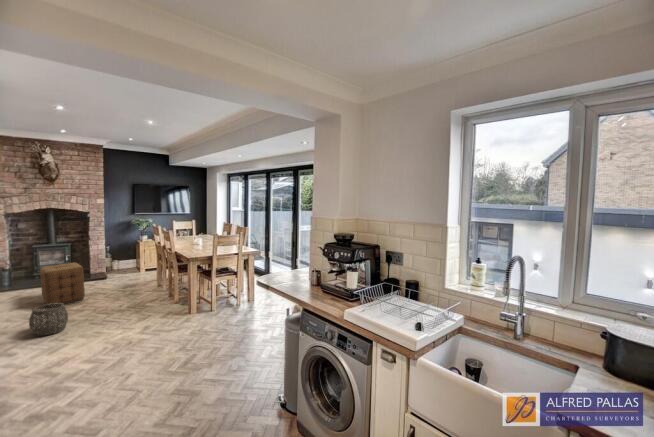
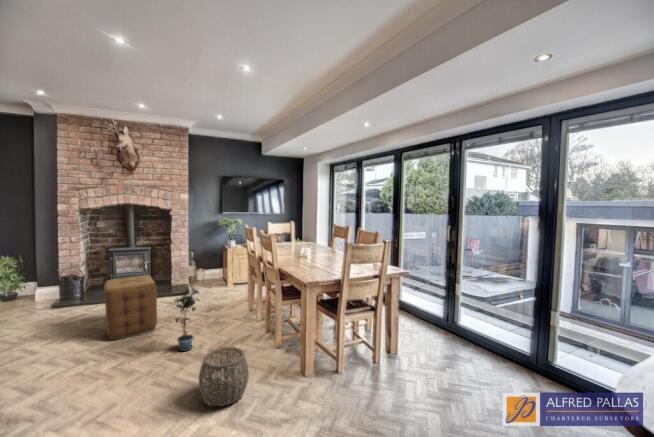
potted plant: none [97,266,120,309] -> present [175,286,199,351]
woven basket: present [29,303,68,336] -> present [199,347,249,406]

